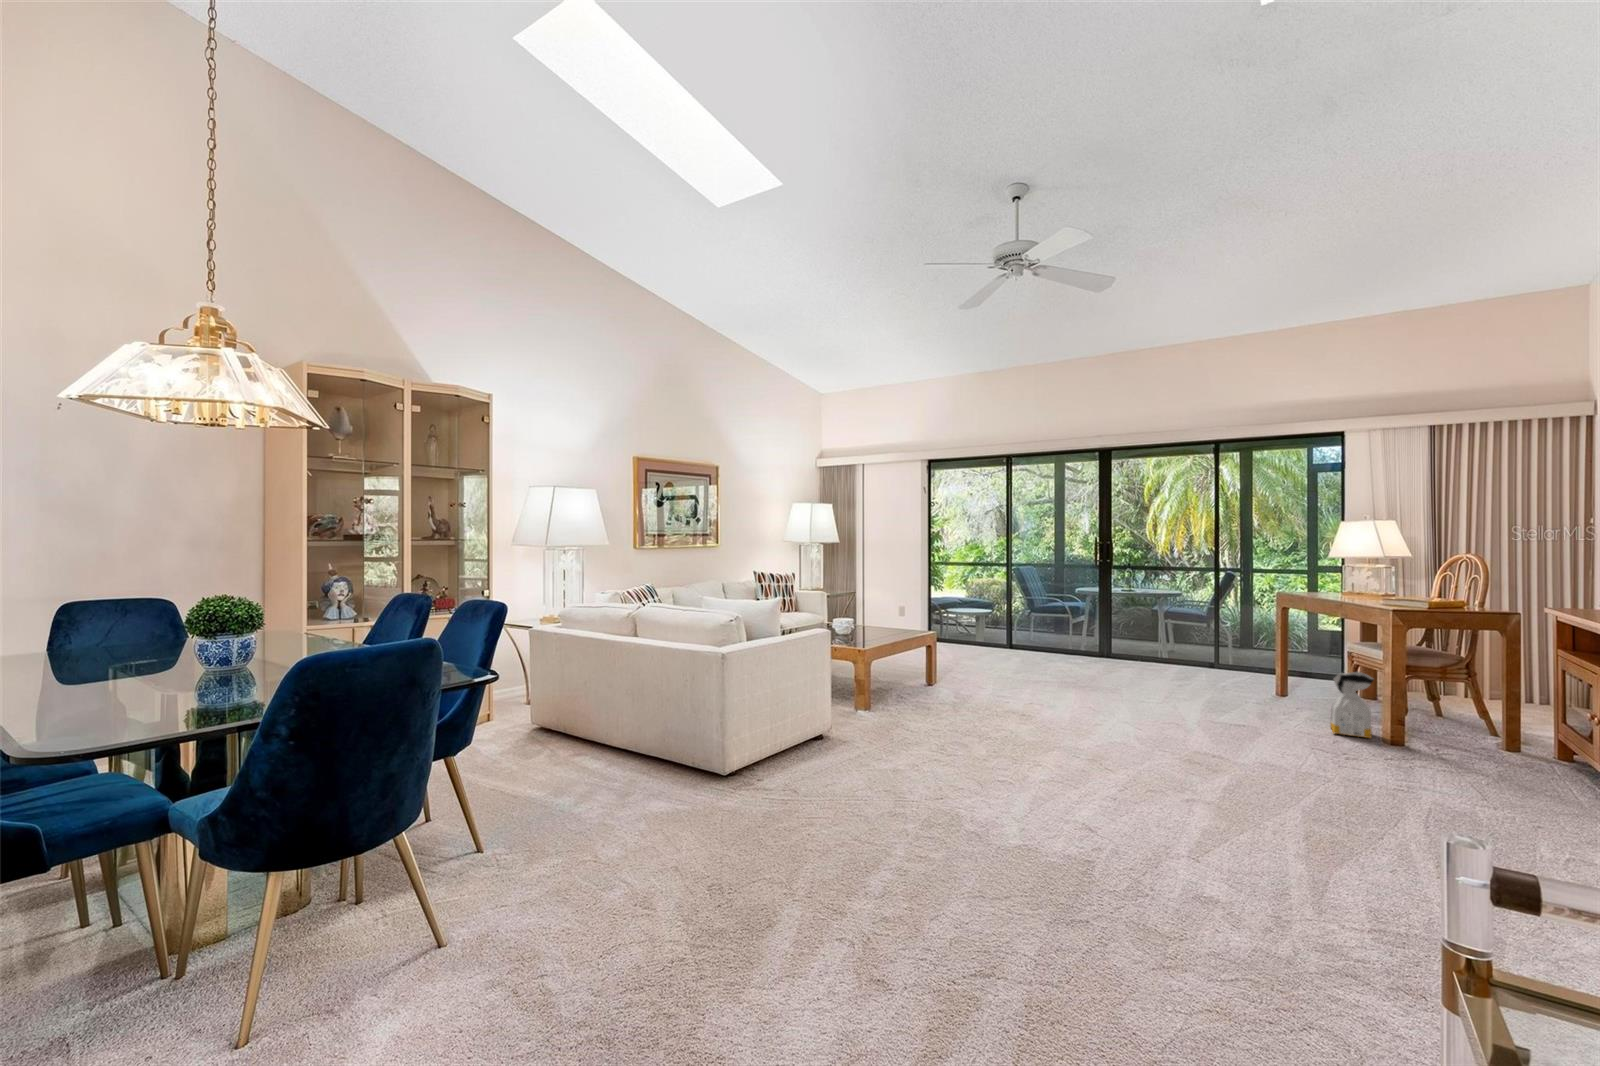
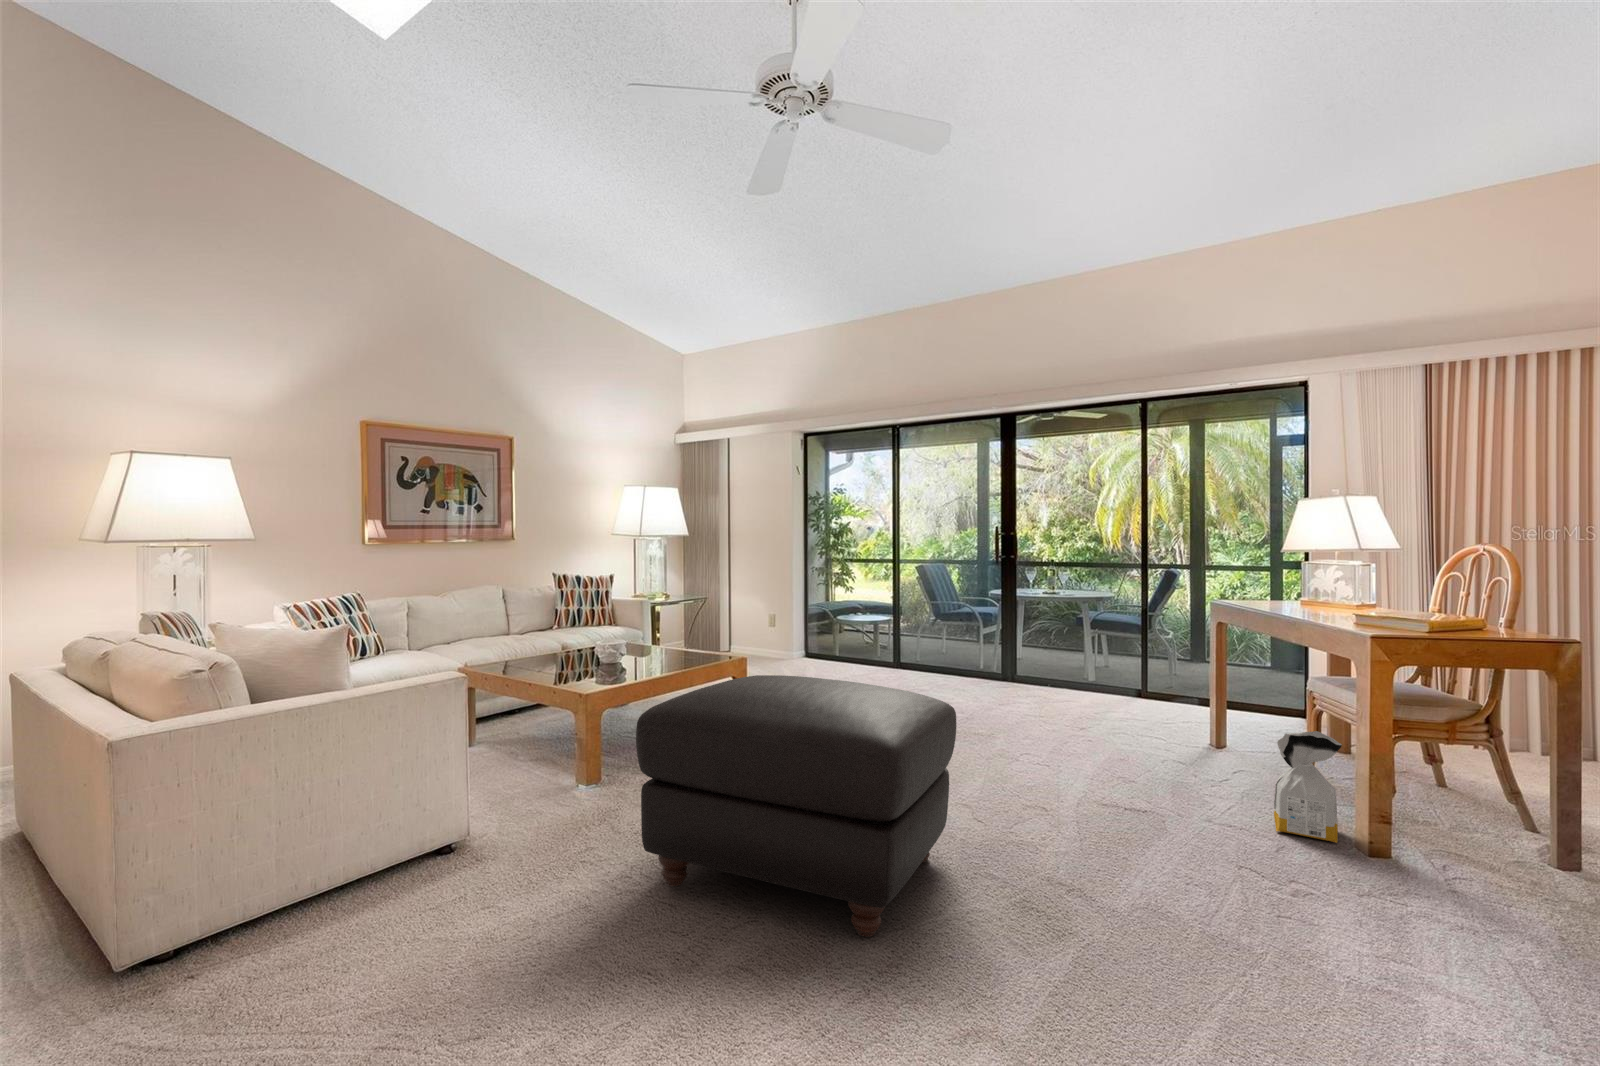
ottoman: none [966,637,1141,771] -> present [636,675,956,937]

